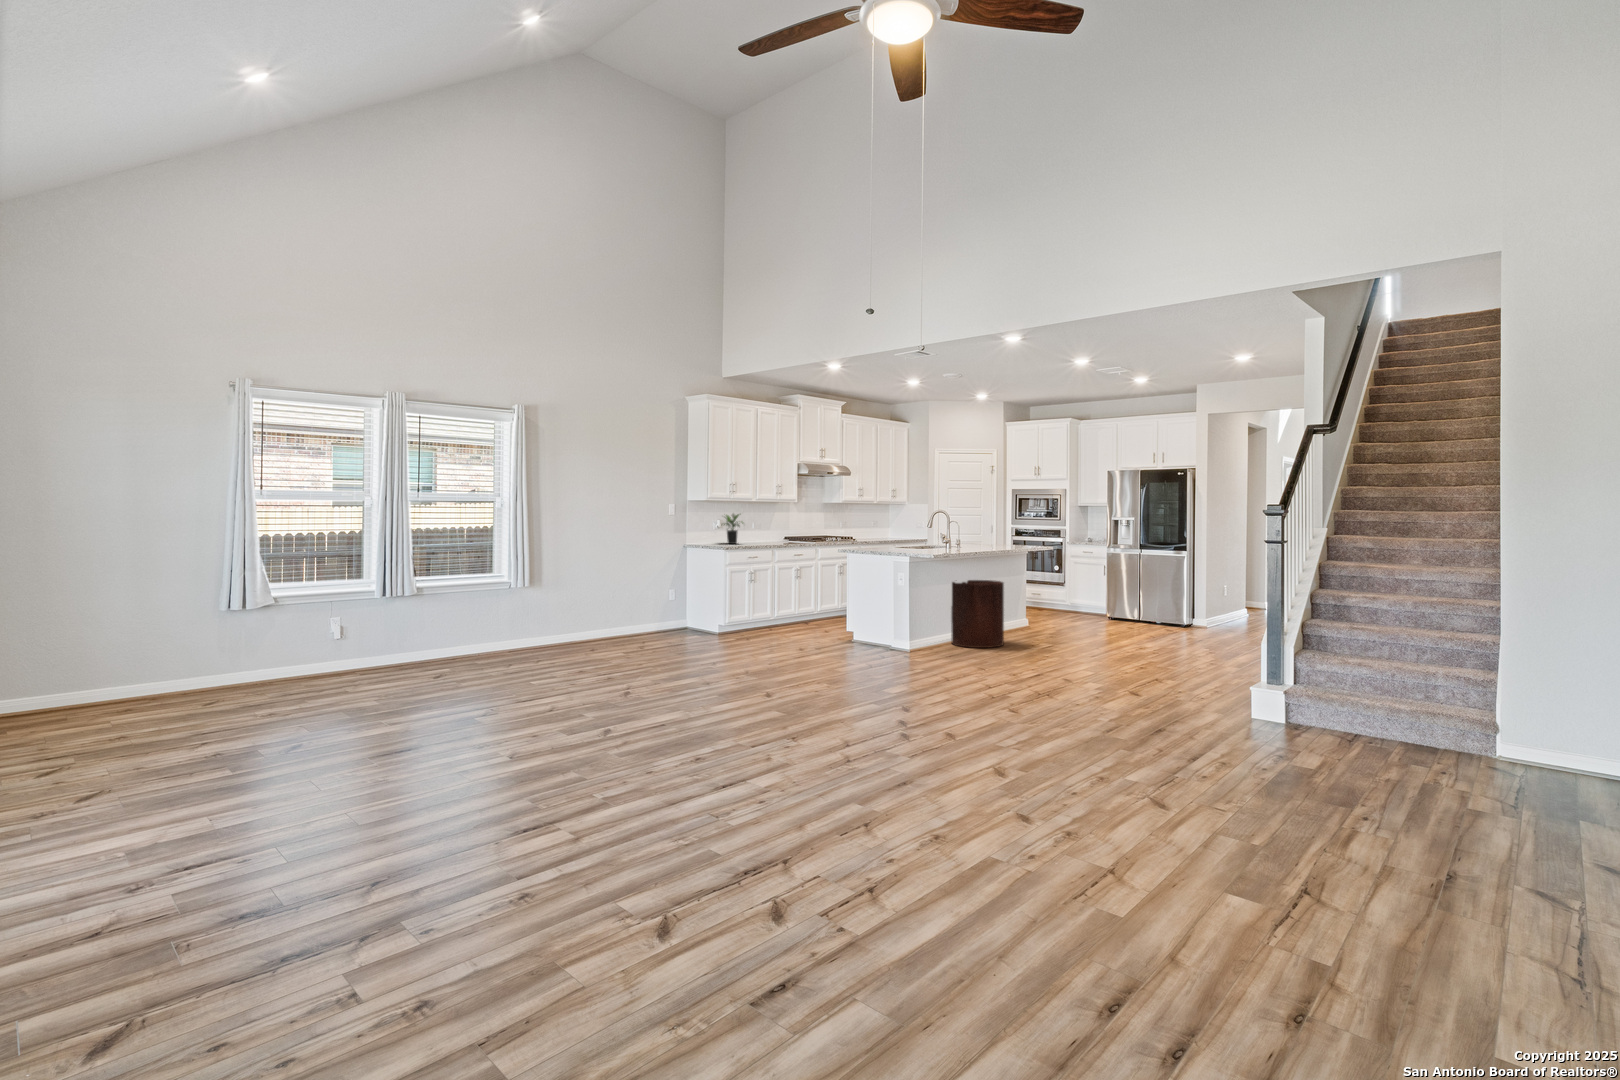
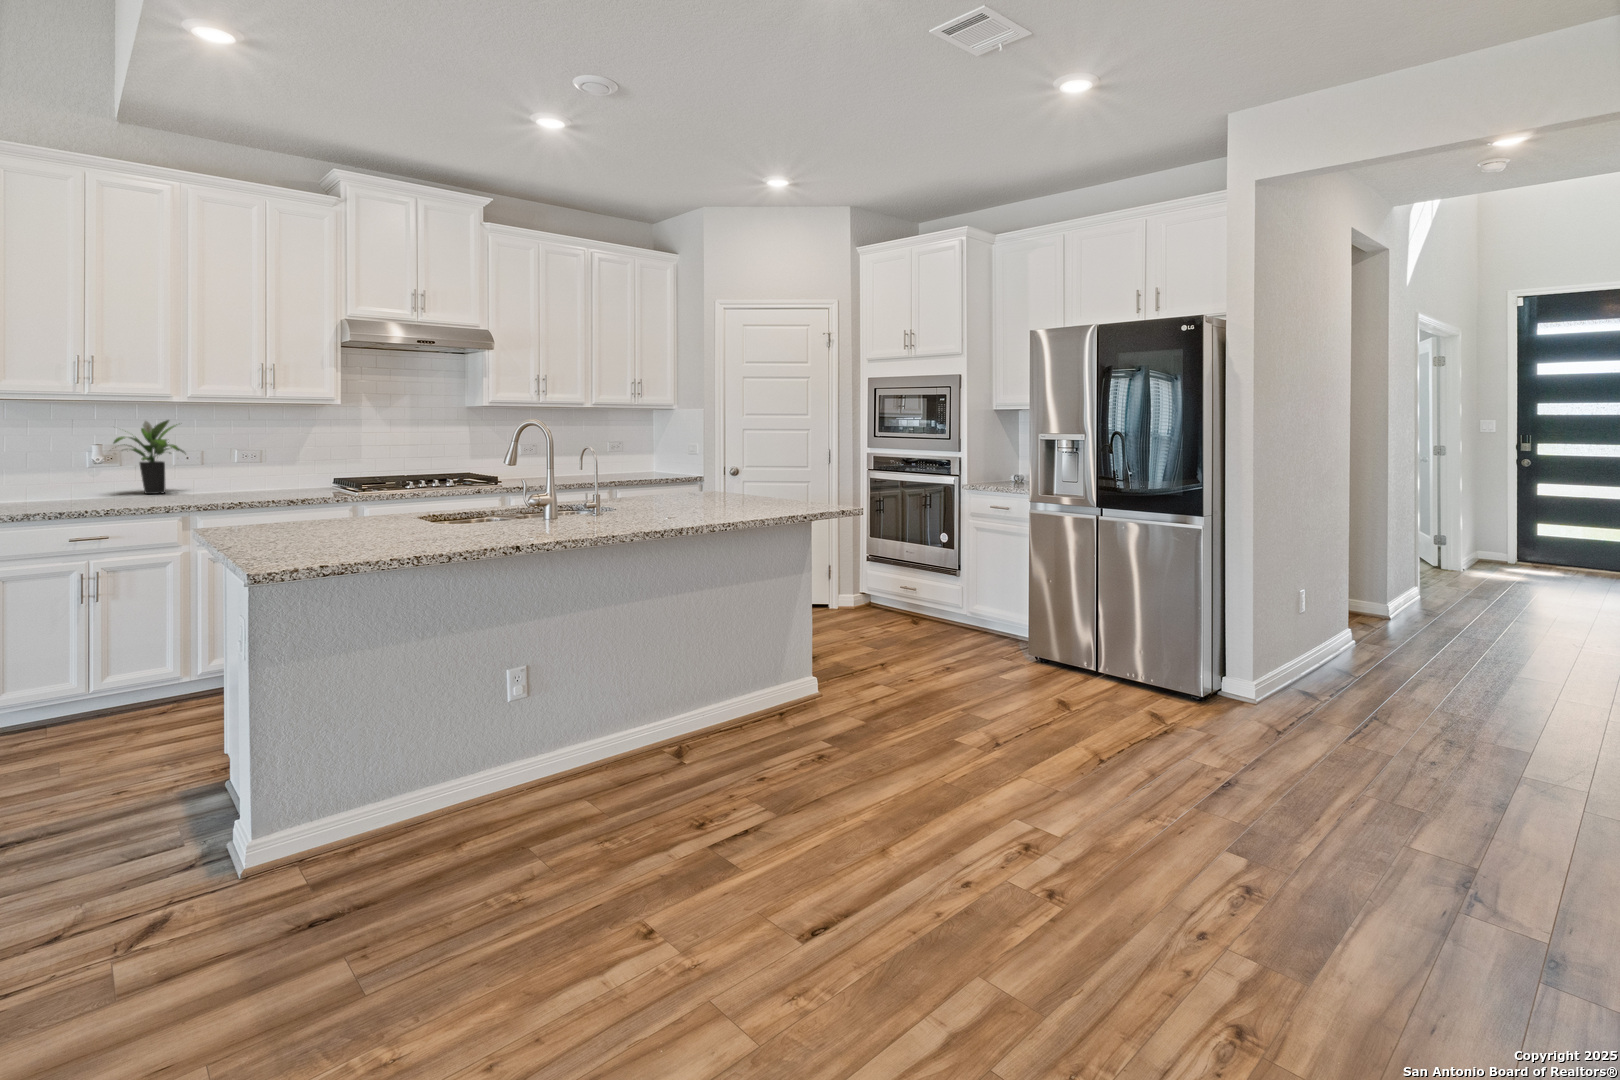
trash can: present [951,580,1004,648] -> none [522,605,679,824]

